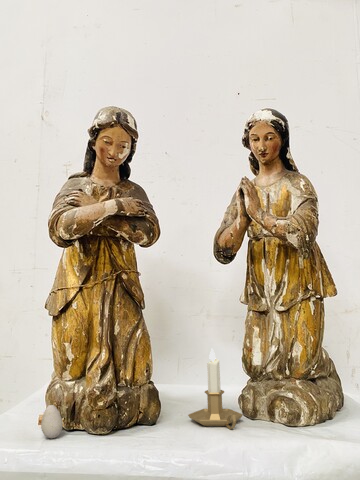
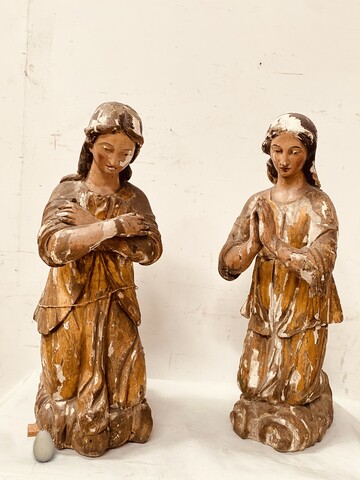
candlestick: present [188,348,243,429] -> none [178,369,234,455]

